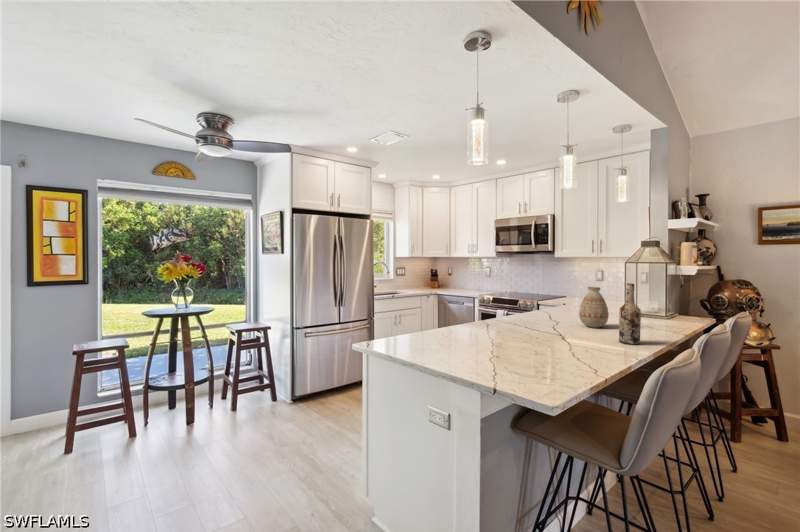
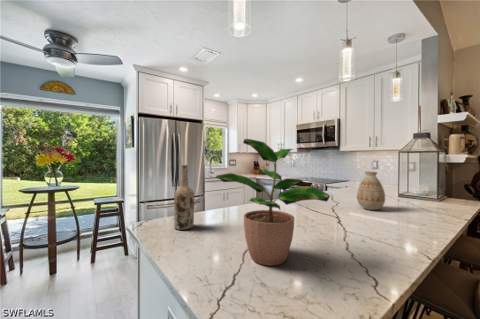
potted plant: none [468,266,563,363] -> present [216,139,330,266]
wine bottle: present [619,283,641,344] -> present [174,165,194,230]

